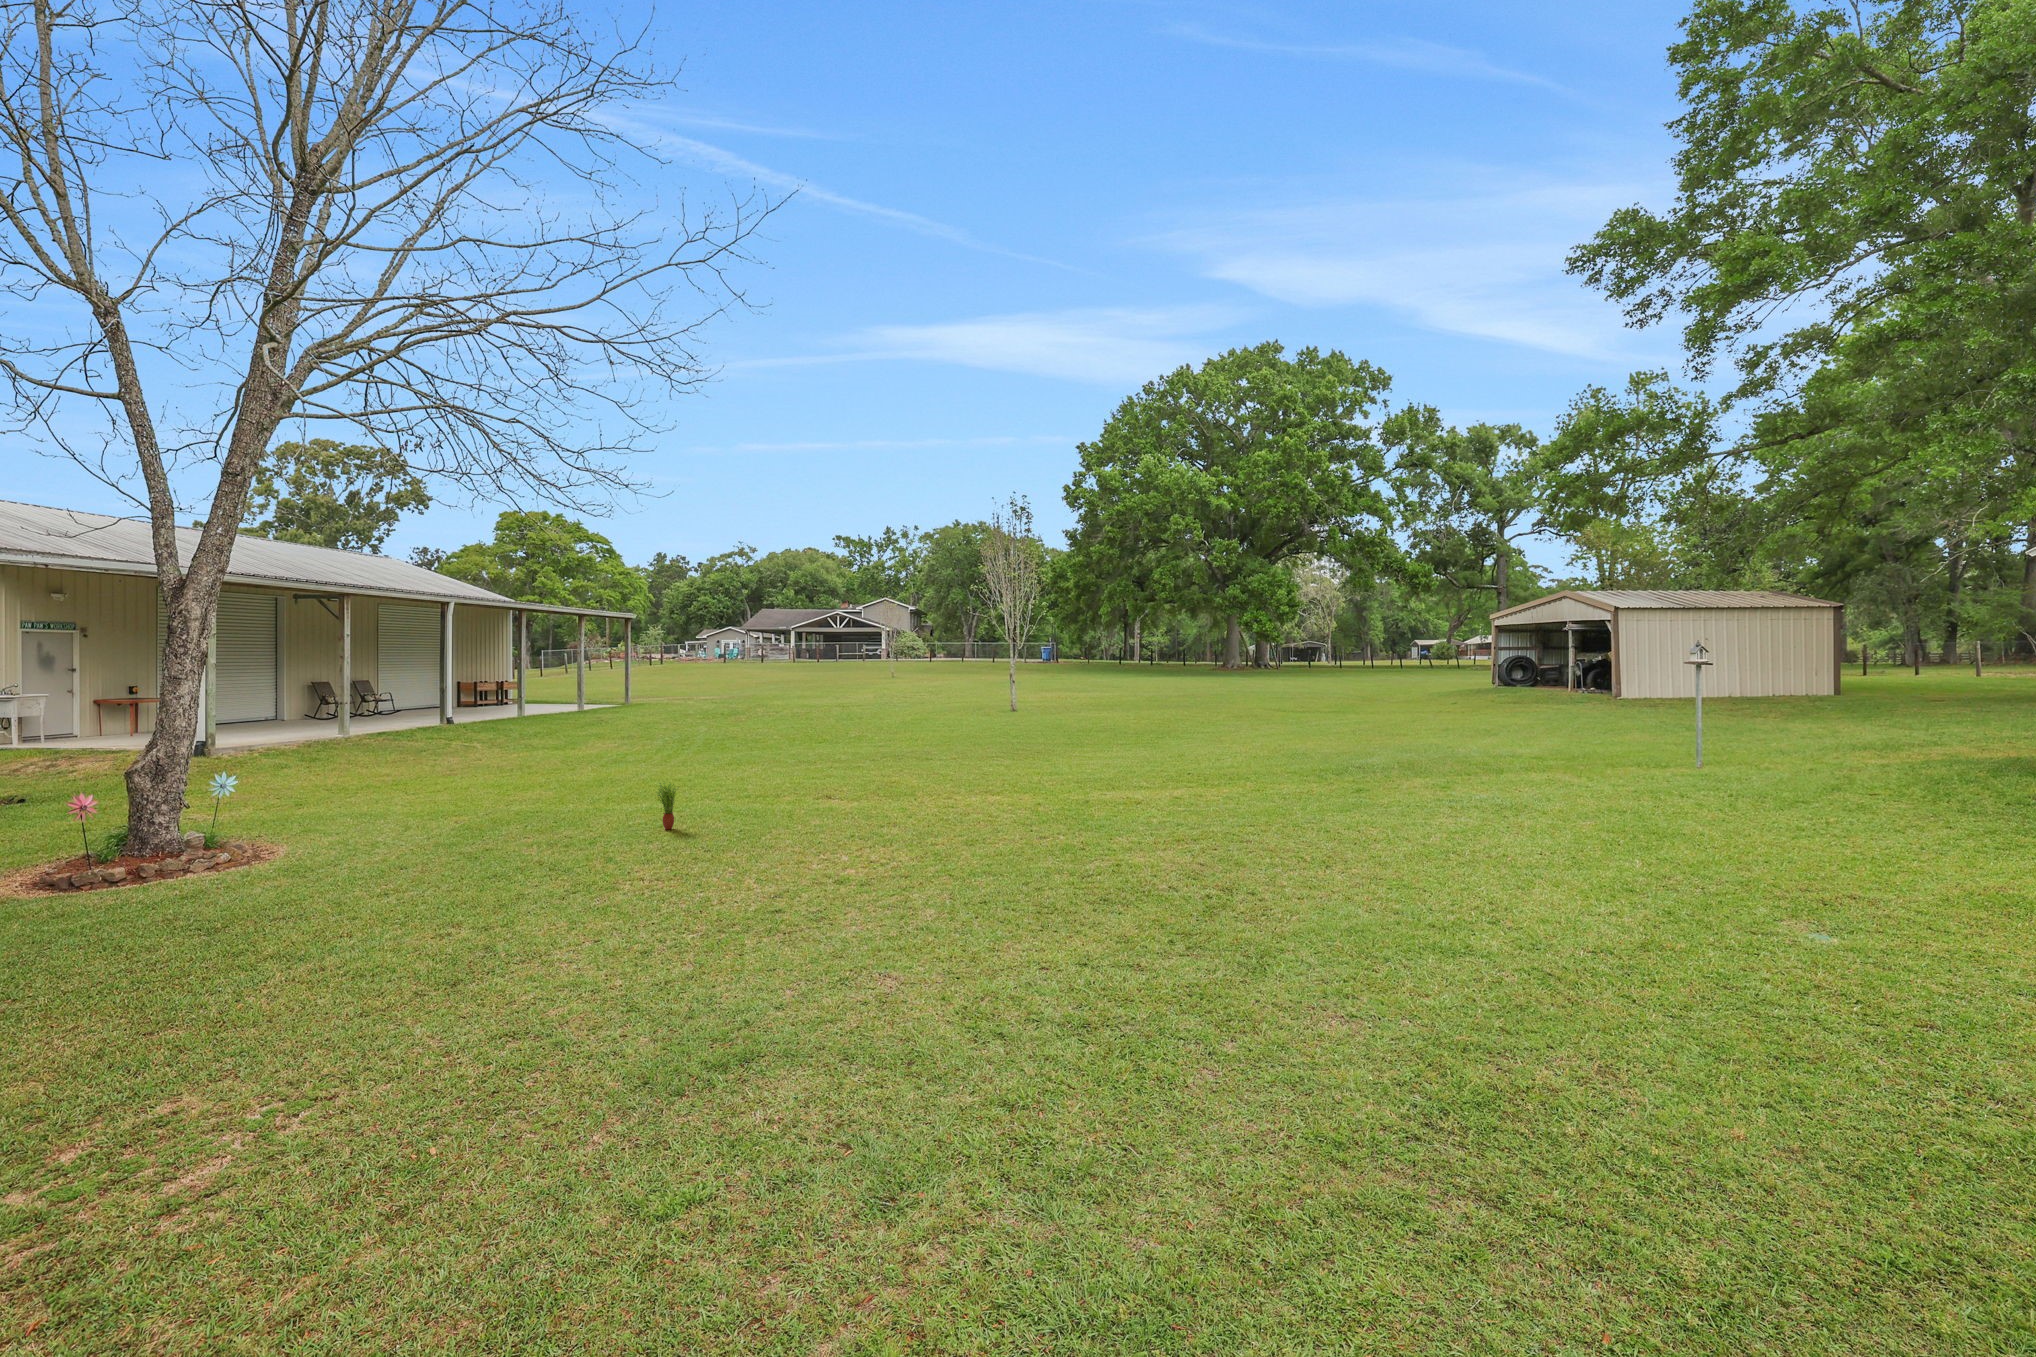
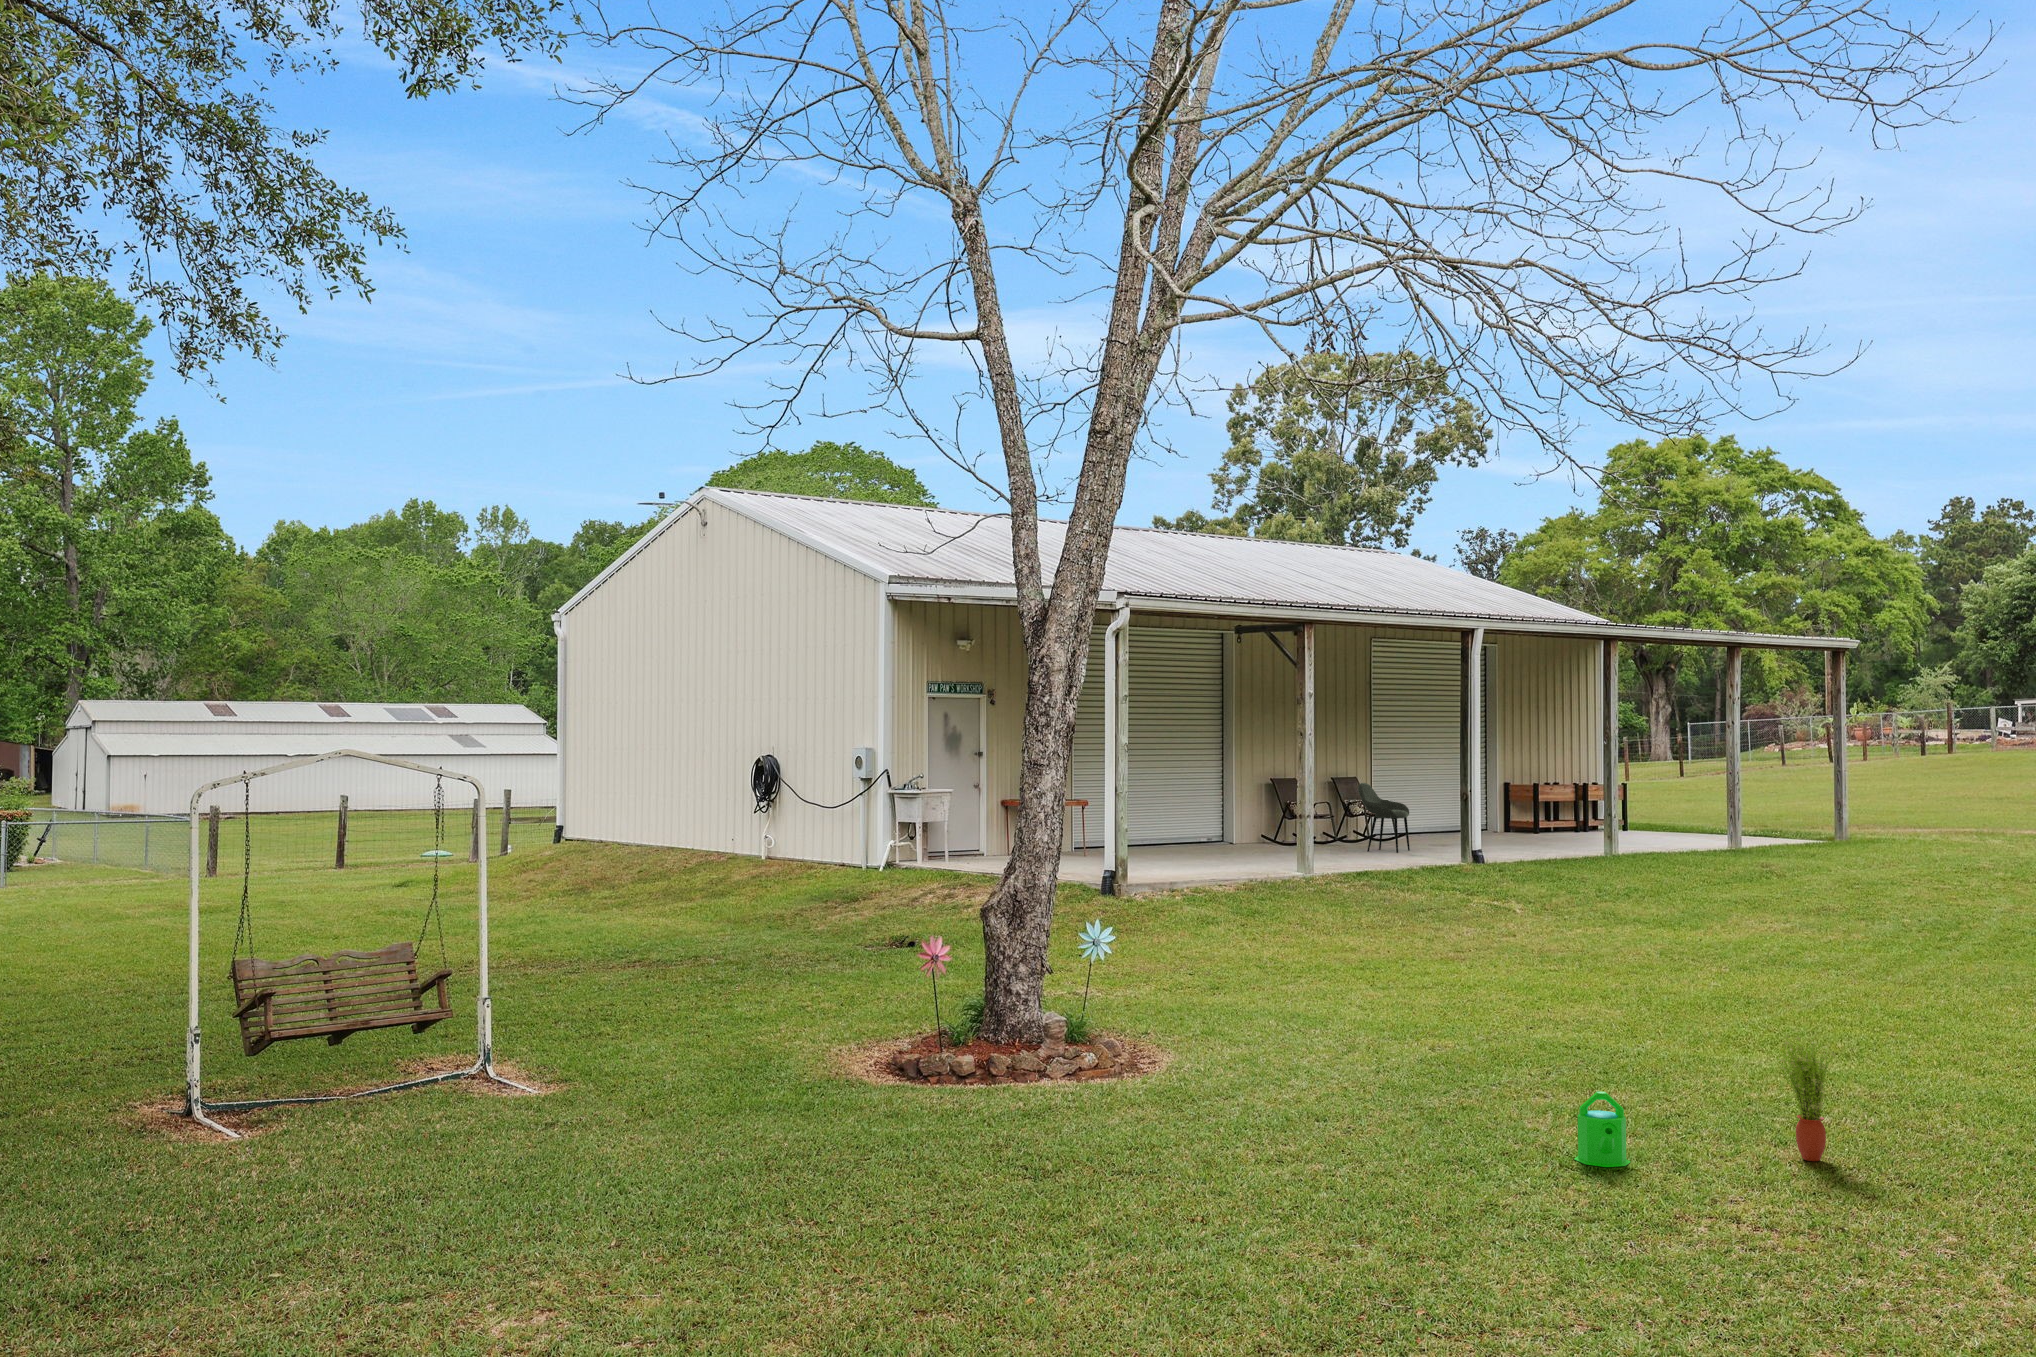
armchair: none [354,682,391,720] -> present [1358,783,1410,853]
watering can: none [570,817,596,849] -> present [1575,1092,1630,1167]

